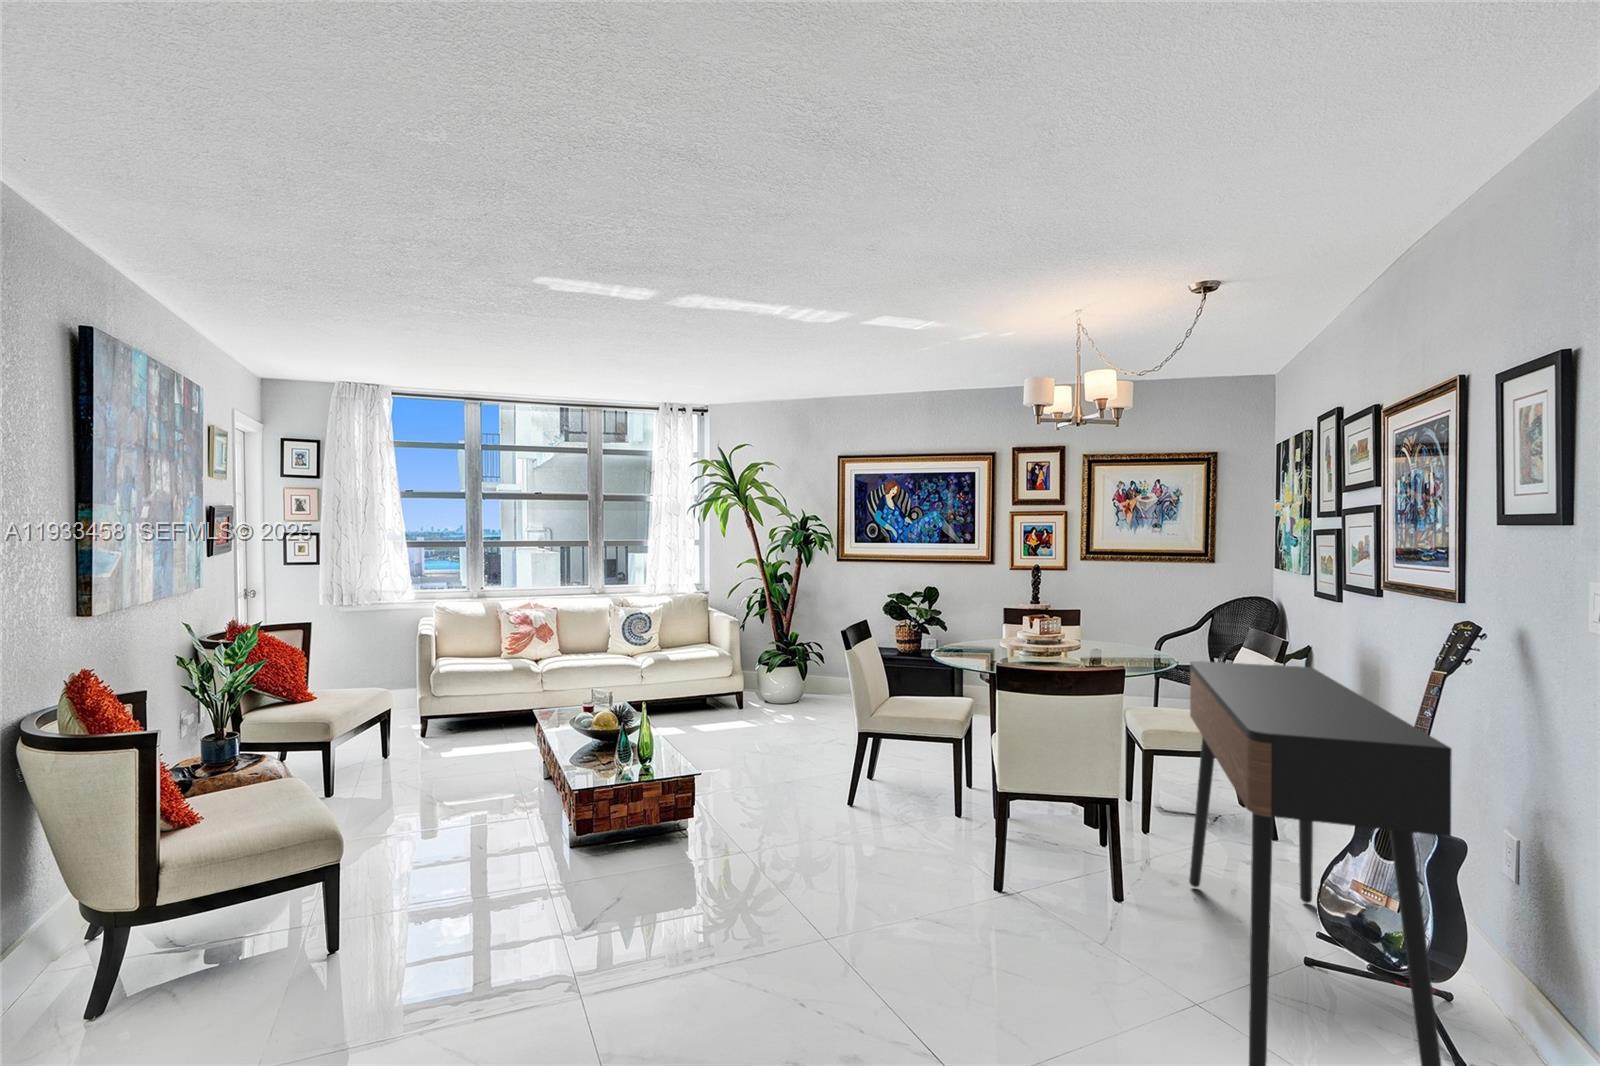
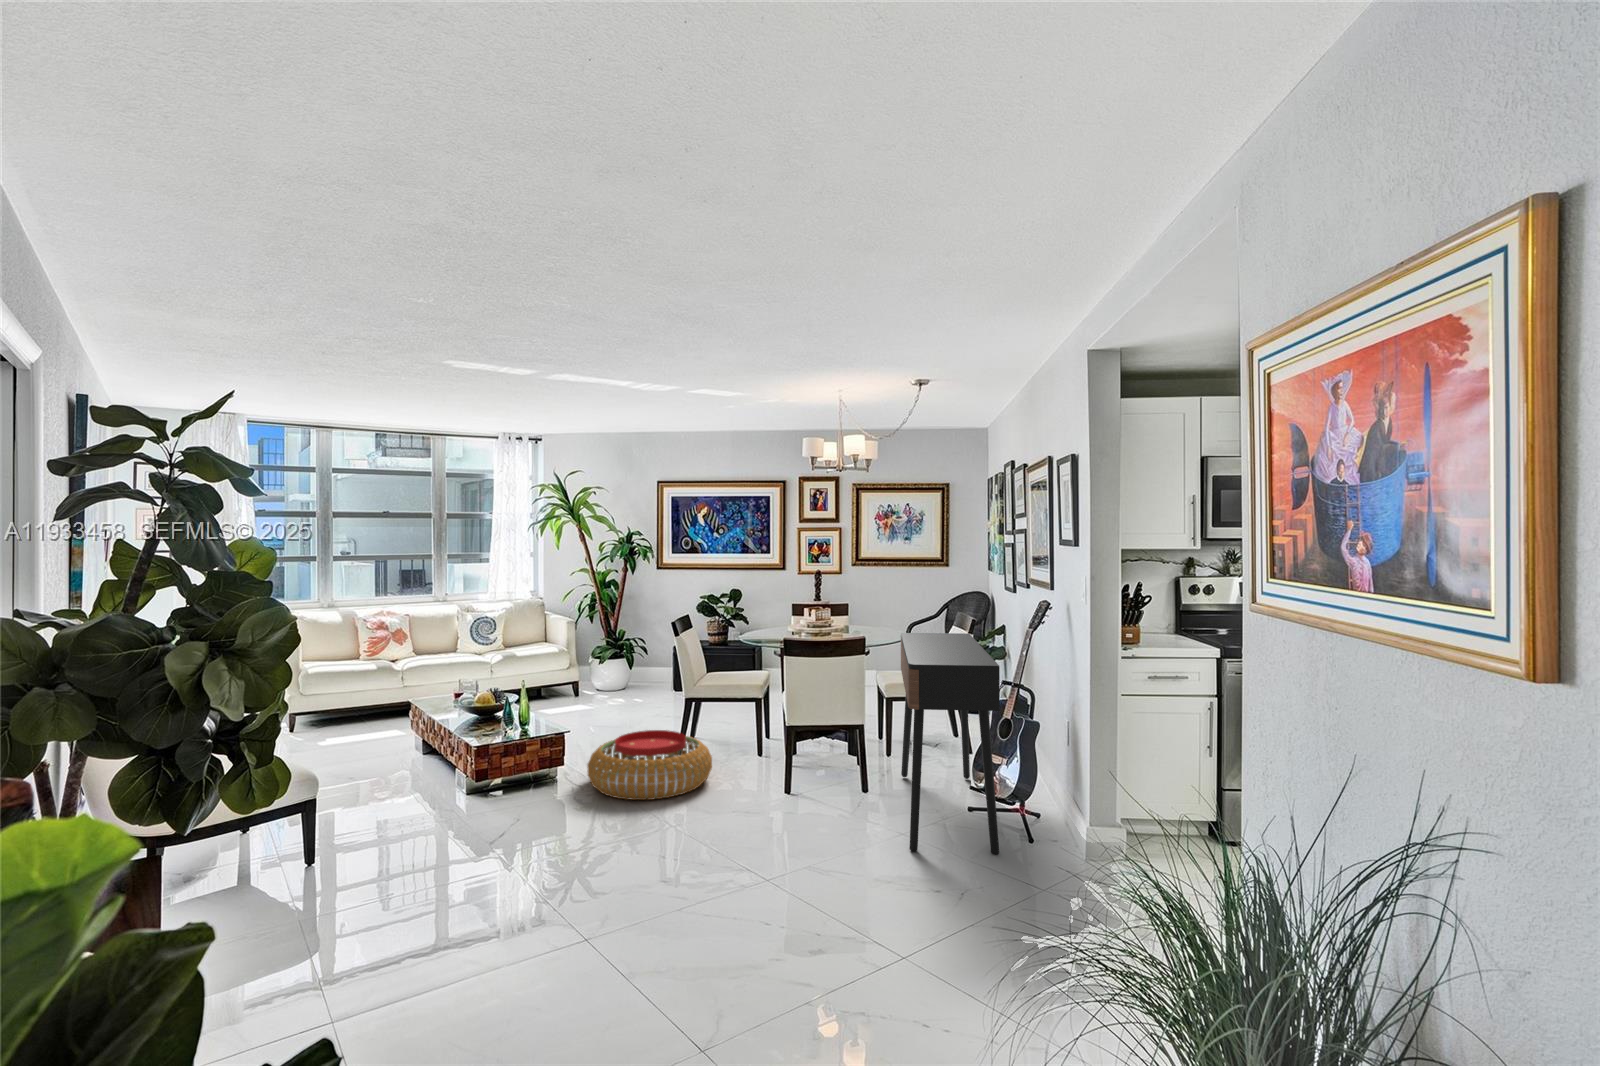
pouf: none [721,779,894,888] -> present [587,730,712,800]

